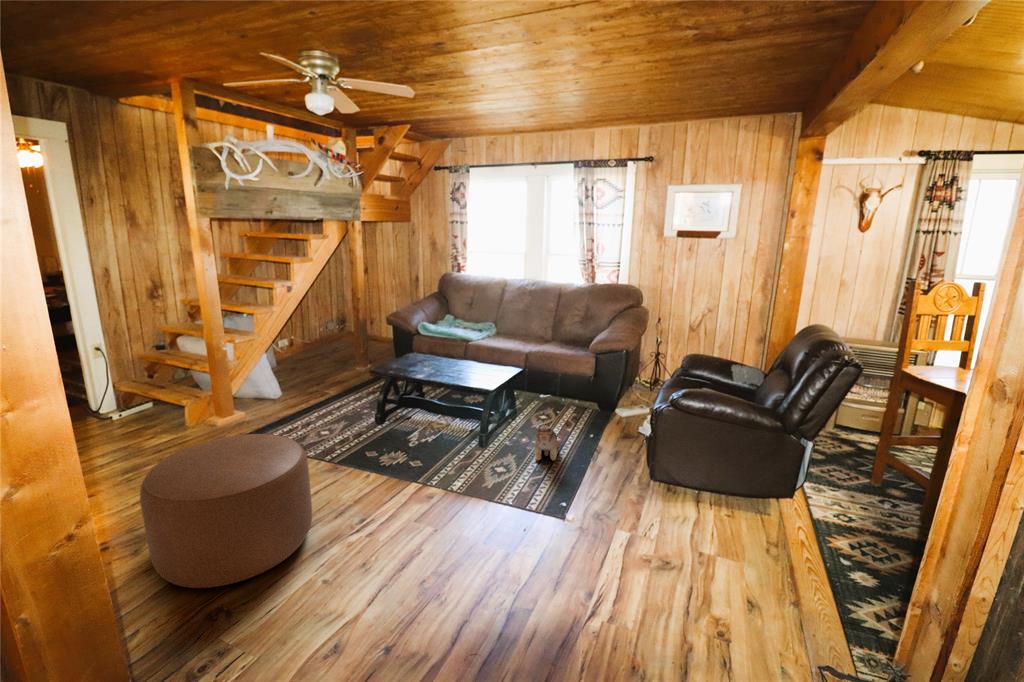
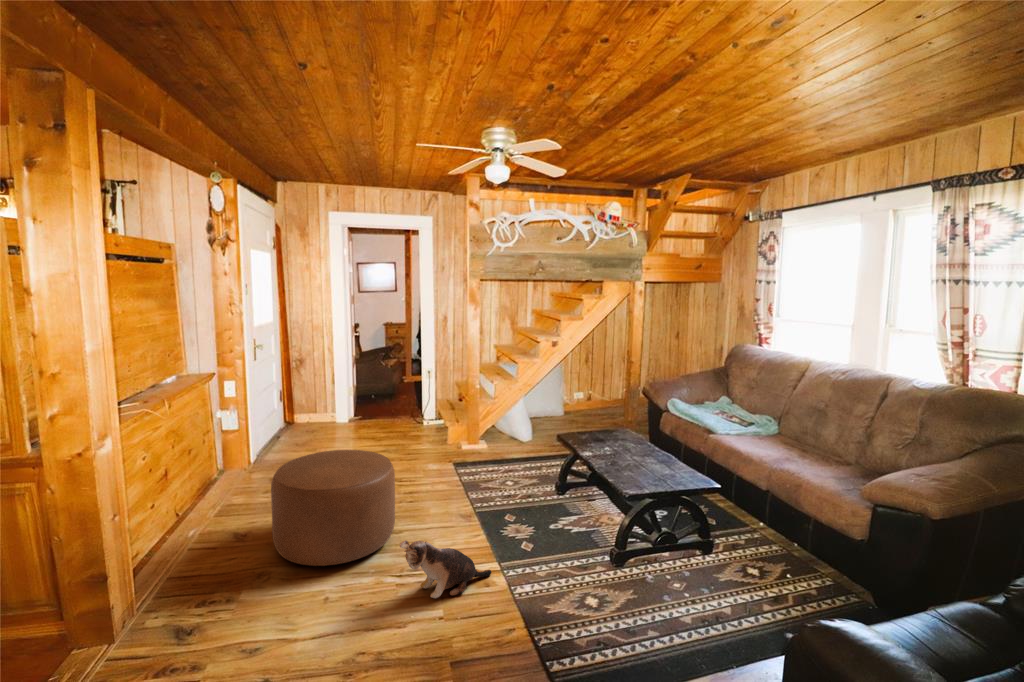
plush toy: present [534,425,559,460] -> present [400,540,491,598]

